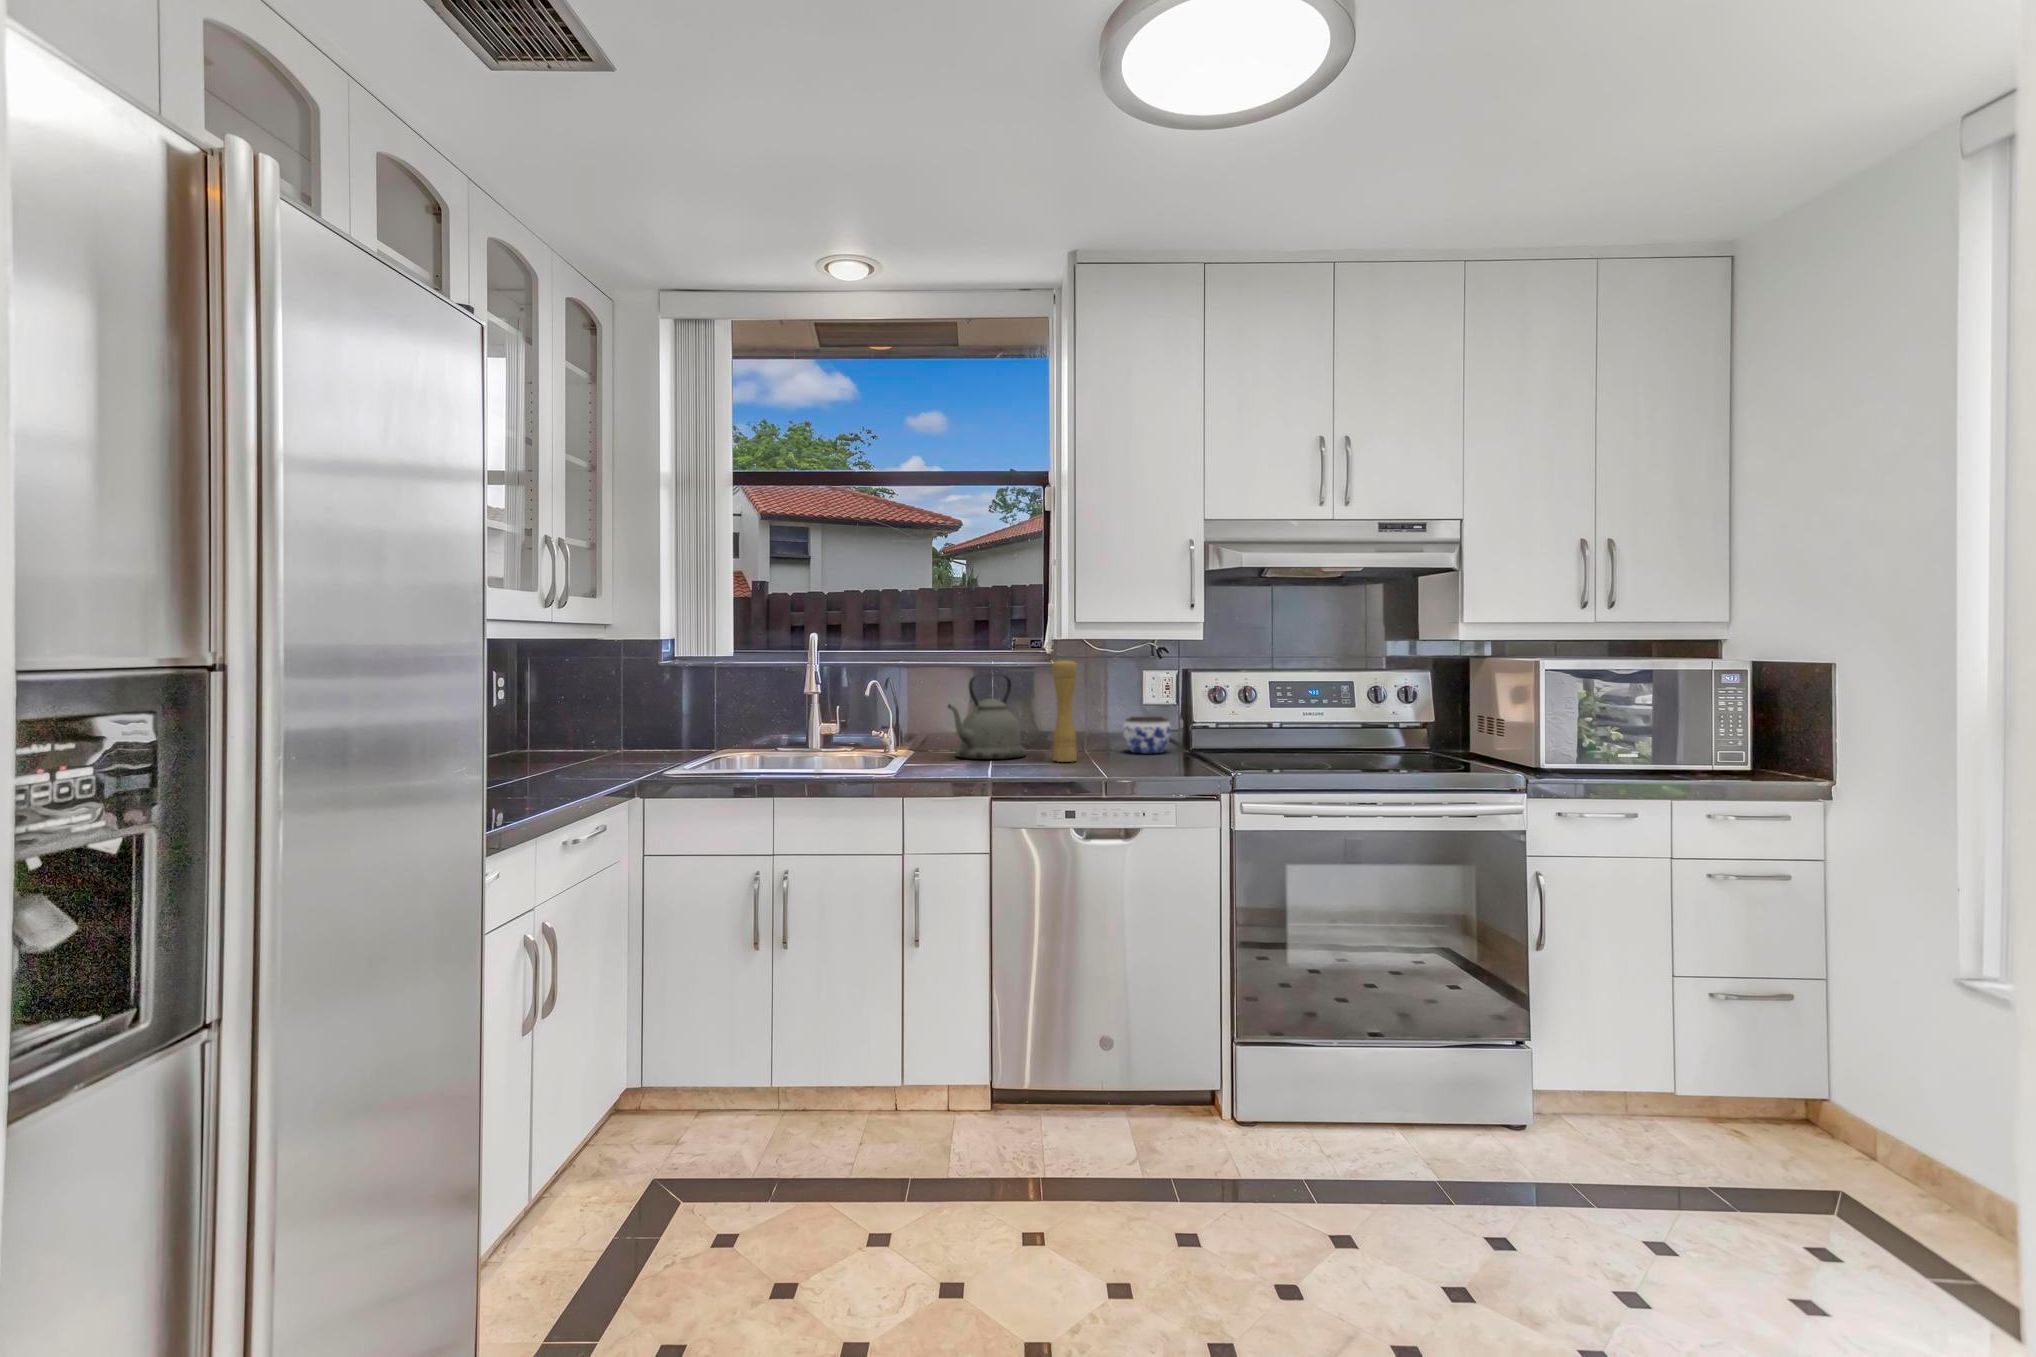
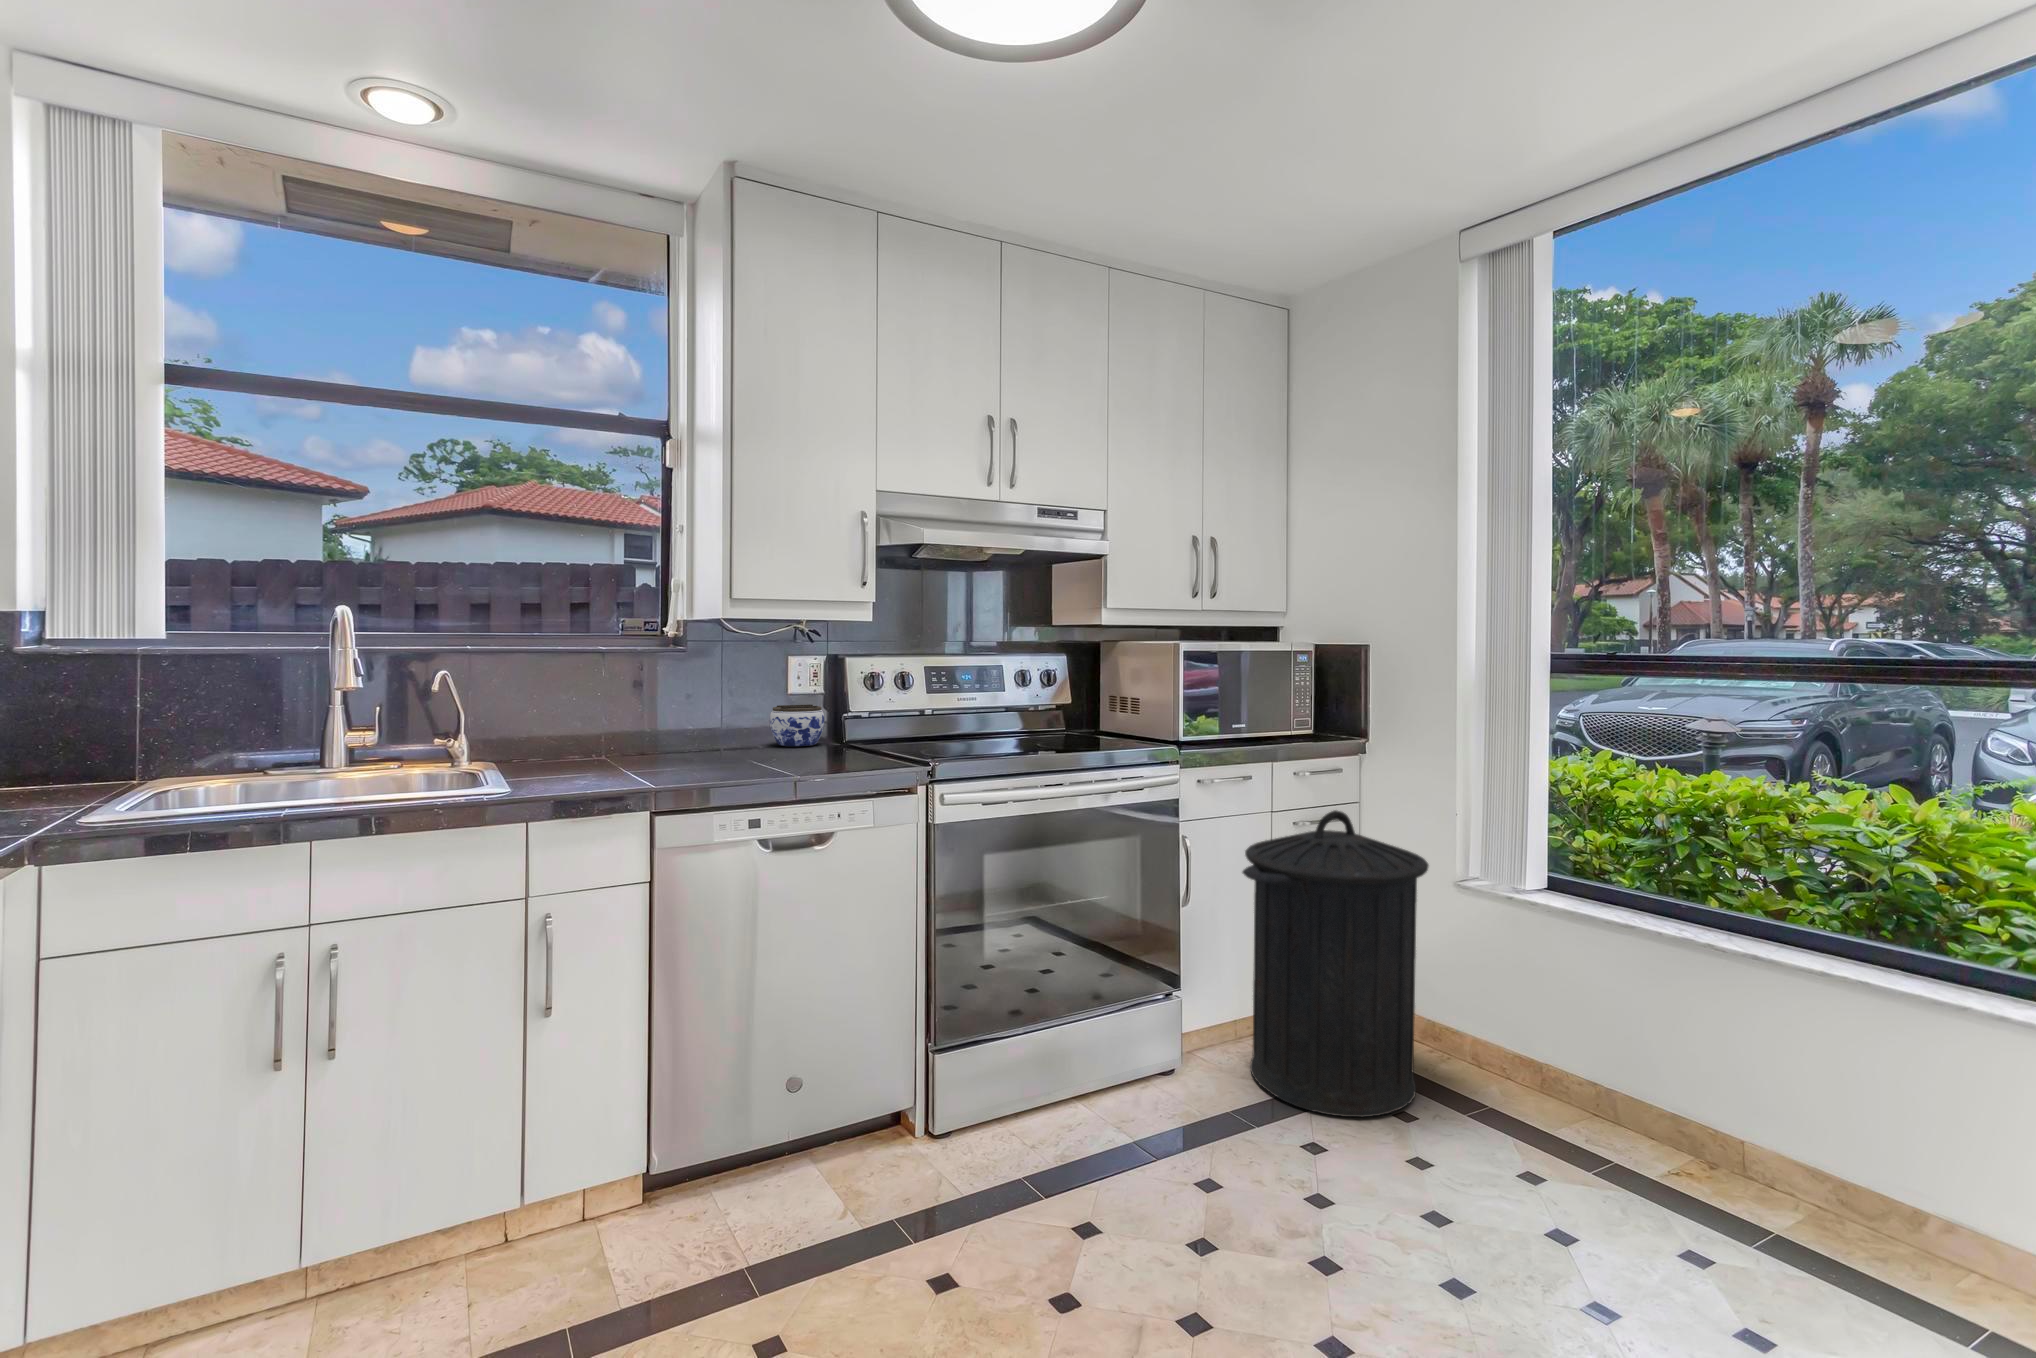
pepper mill: present [1052,659,1077,762] -> none [701,640,733,762]
kettle: present [948,675,1026,759] -> none [561,659,660,765]
trash can: none [1595,858,1882,1235] -> present [1243,810,1429,1117]

